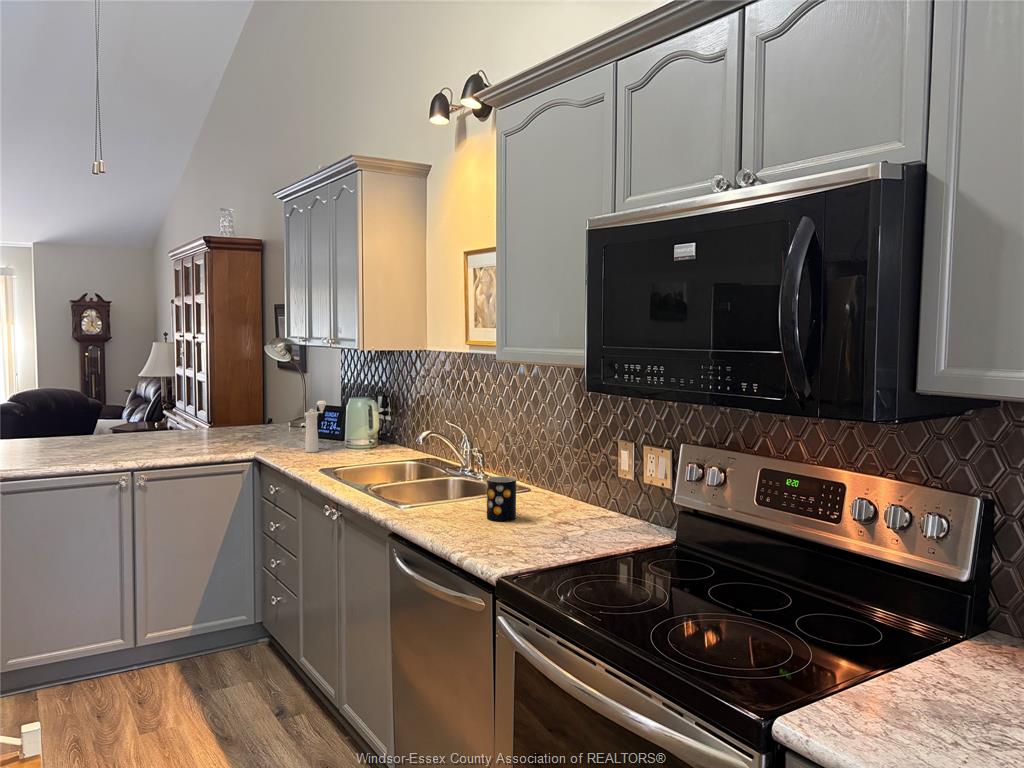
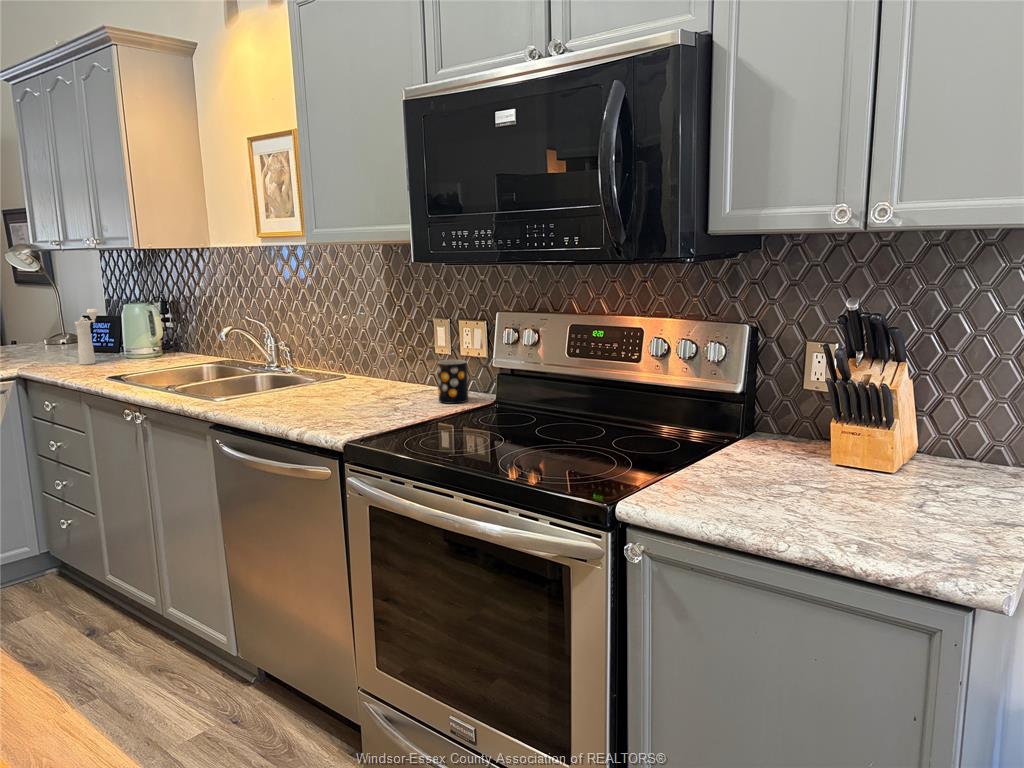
mug: present [487,476,516,521] -> present [437,360,468,404]

